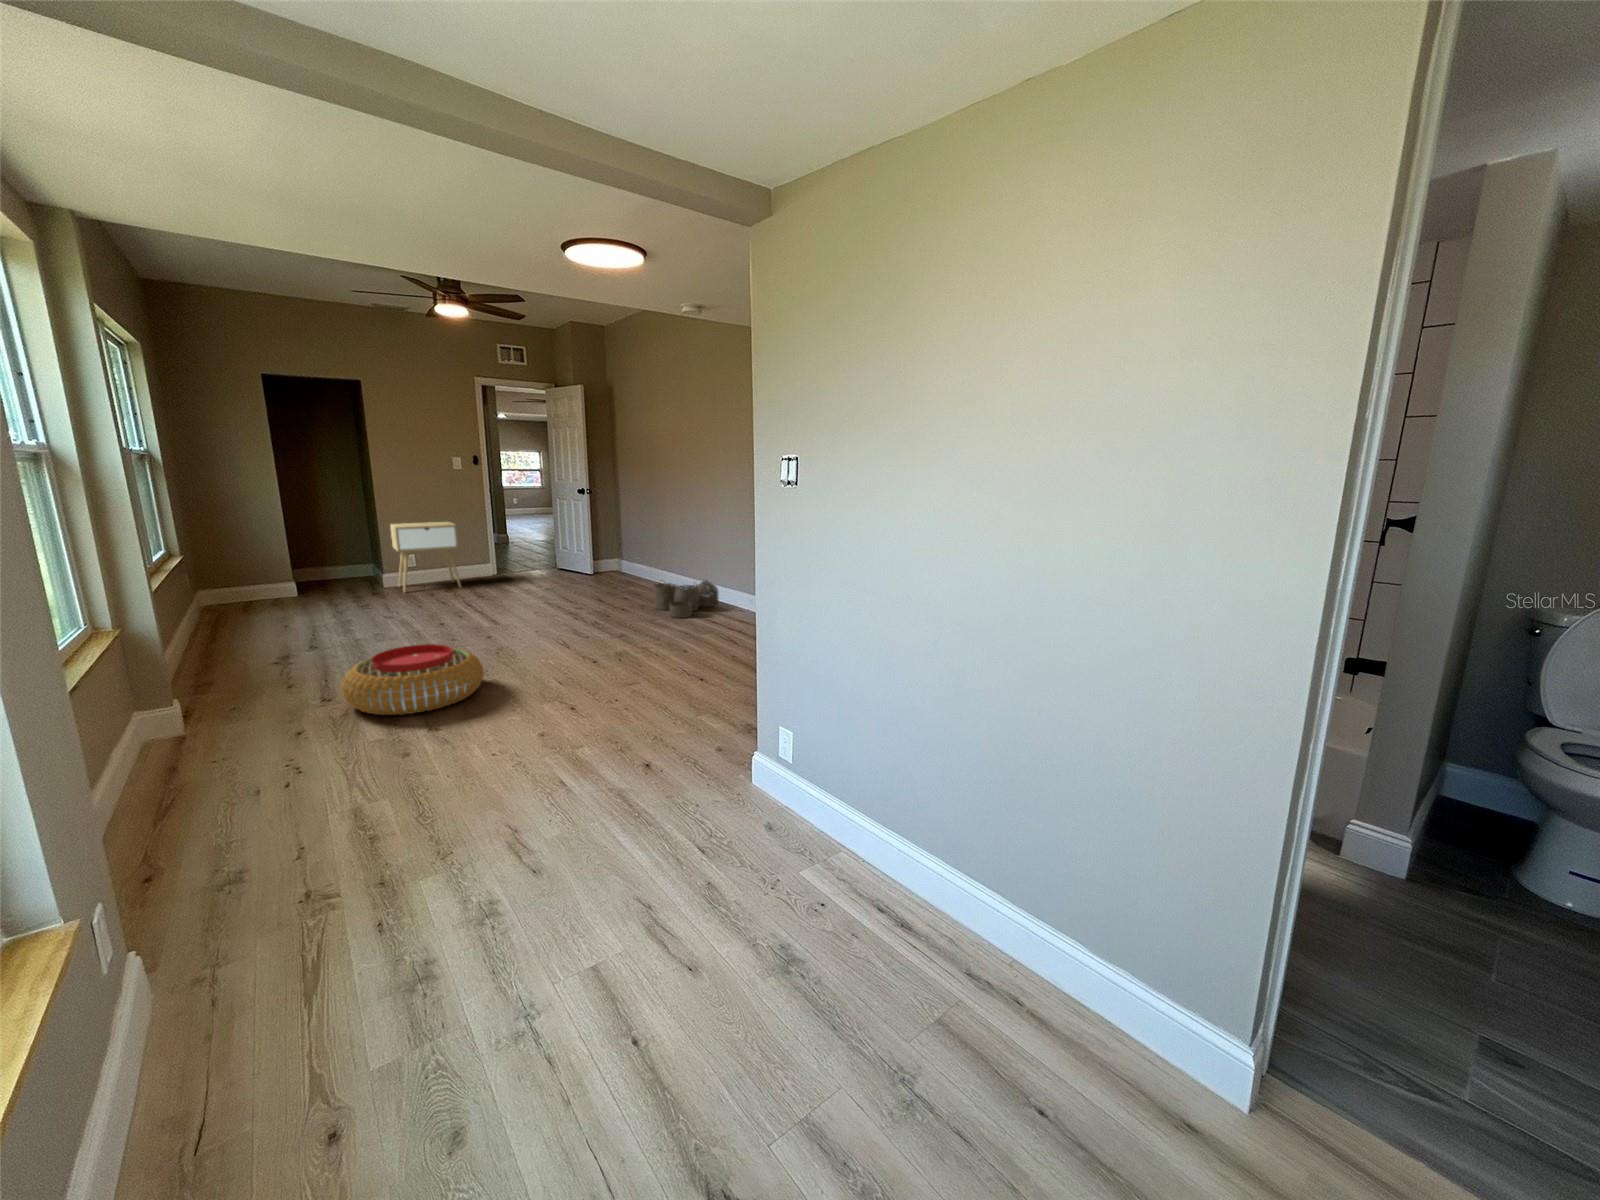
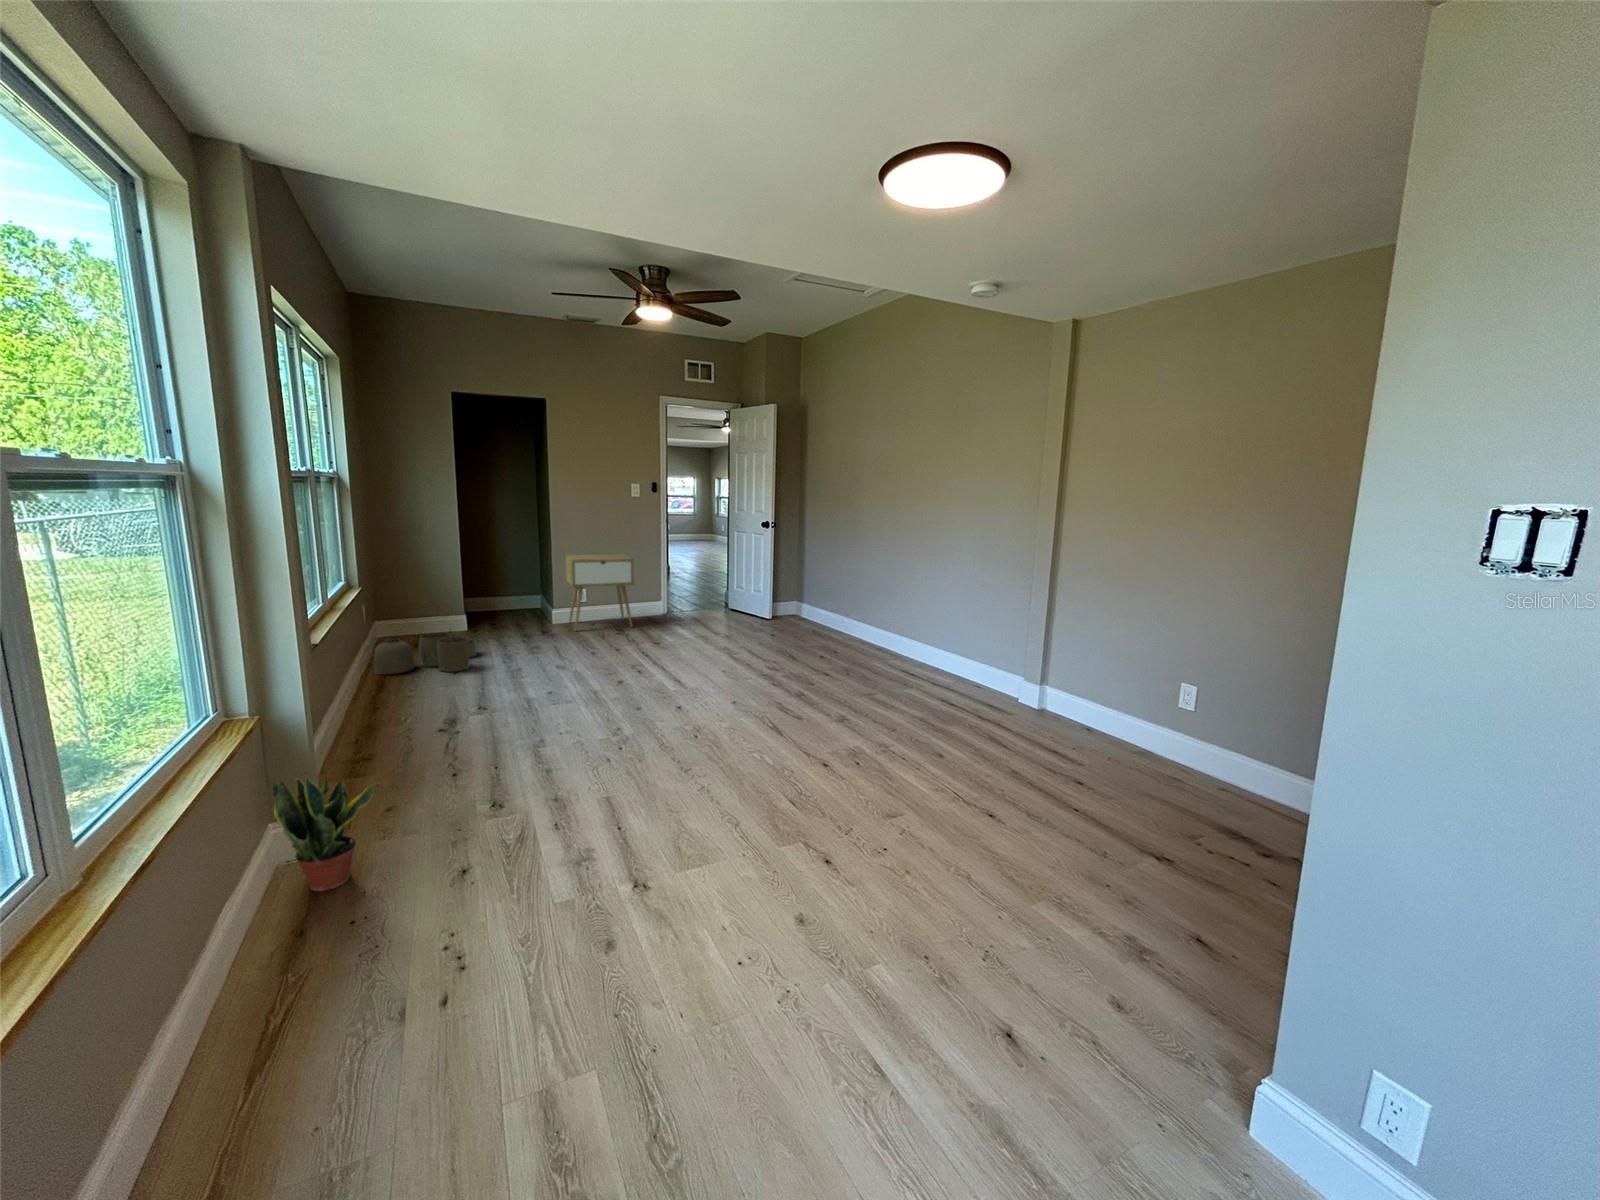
woven basket: present [654,580,719,618] -> present [374,630,477,674]
pouf: present [342,644,484,715] -> none [521,734,693,845]
potted plant: none [137,661,222,751] -> present [273,772,377,891]

